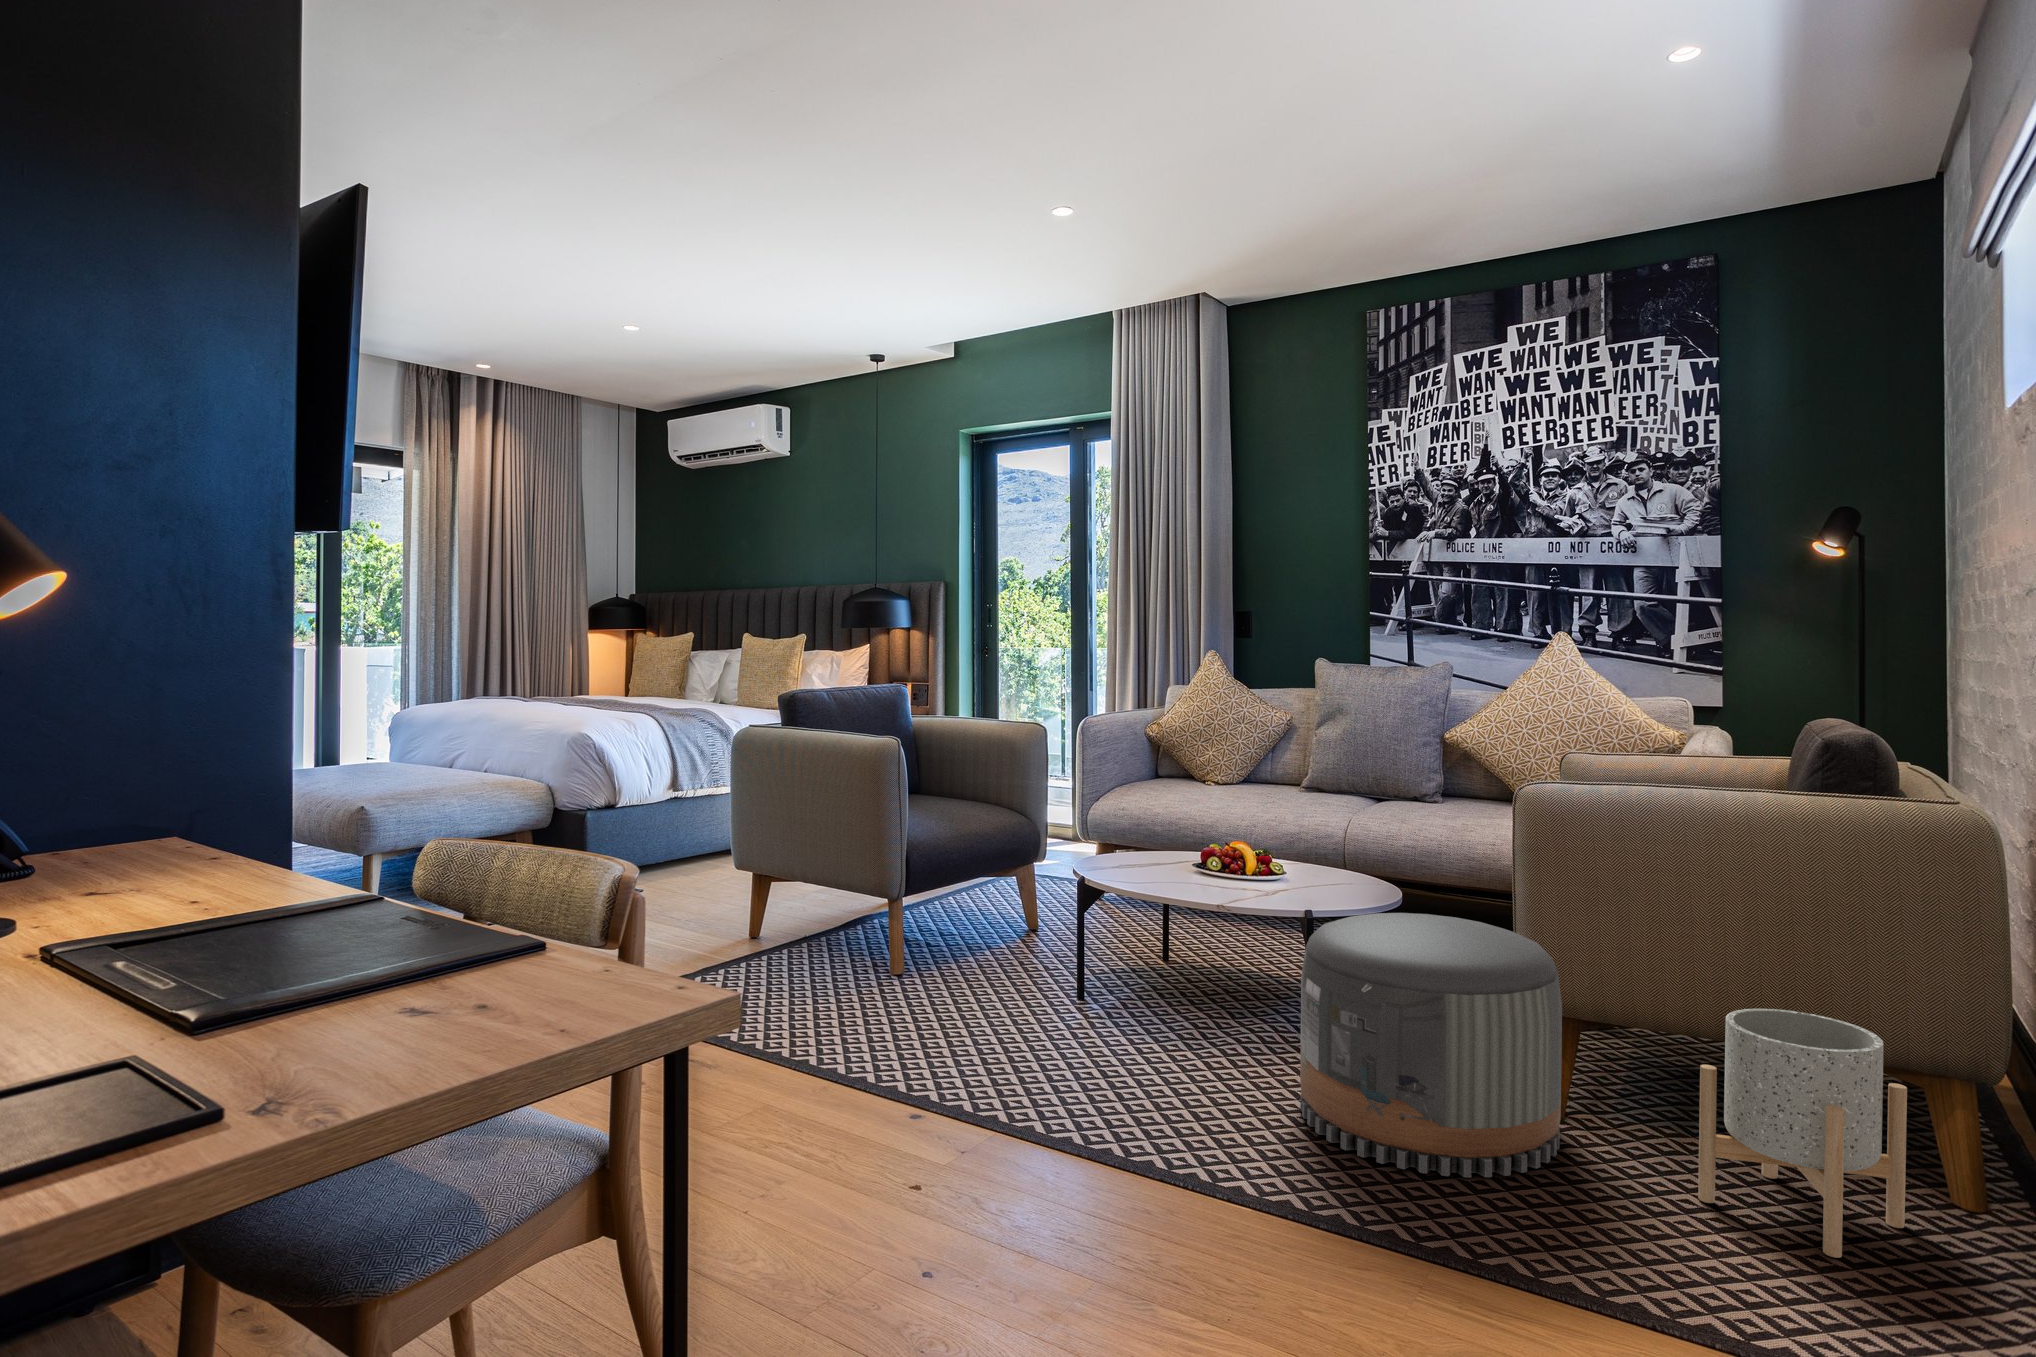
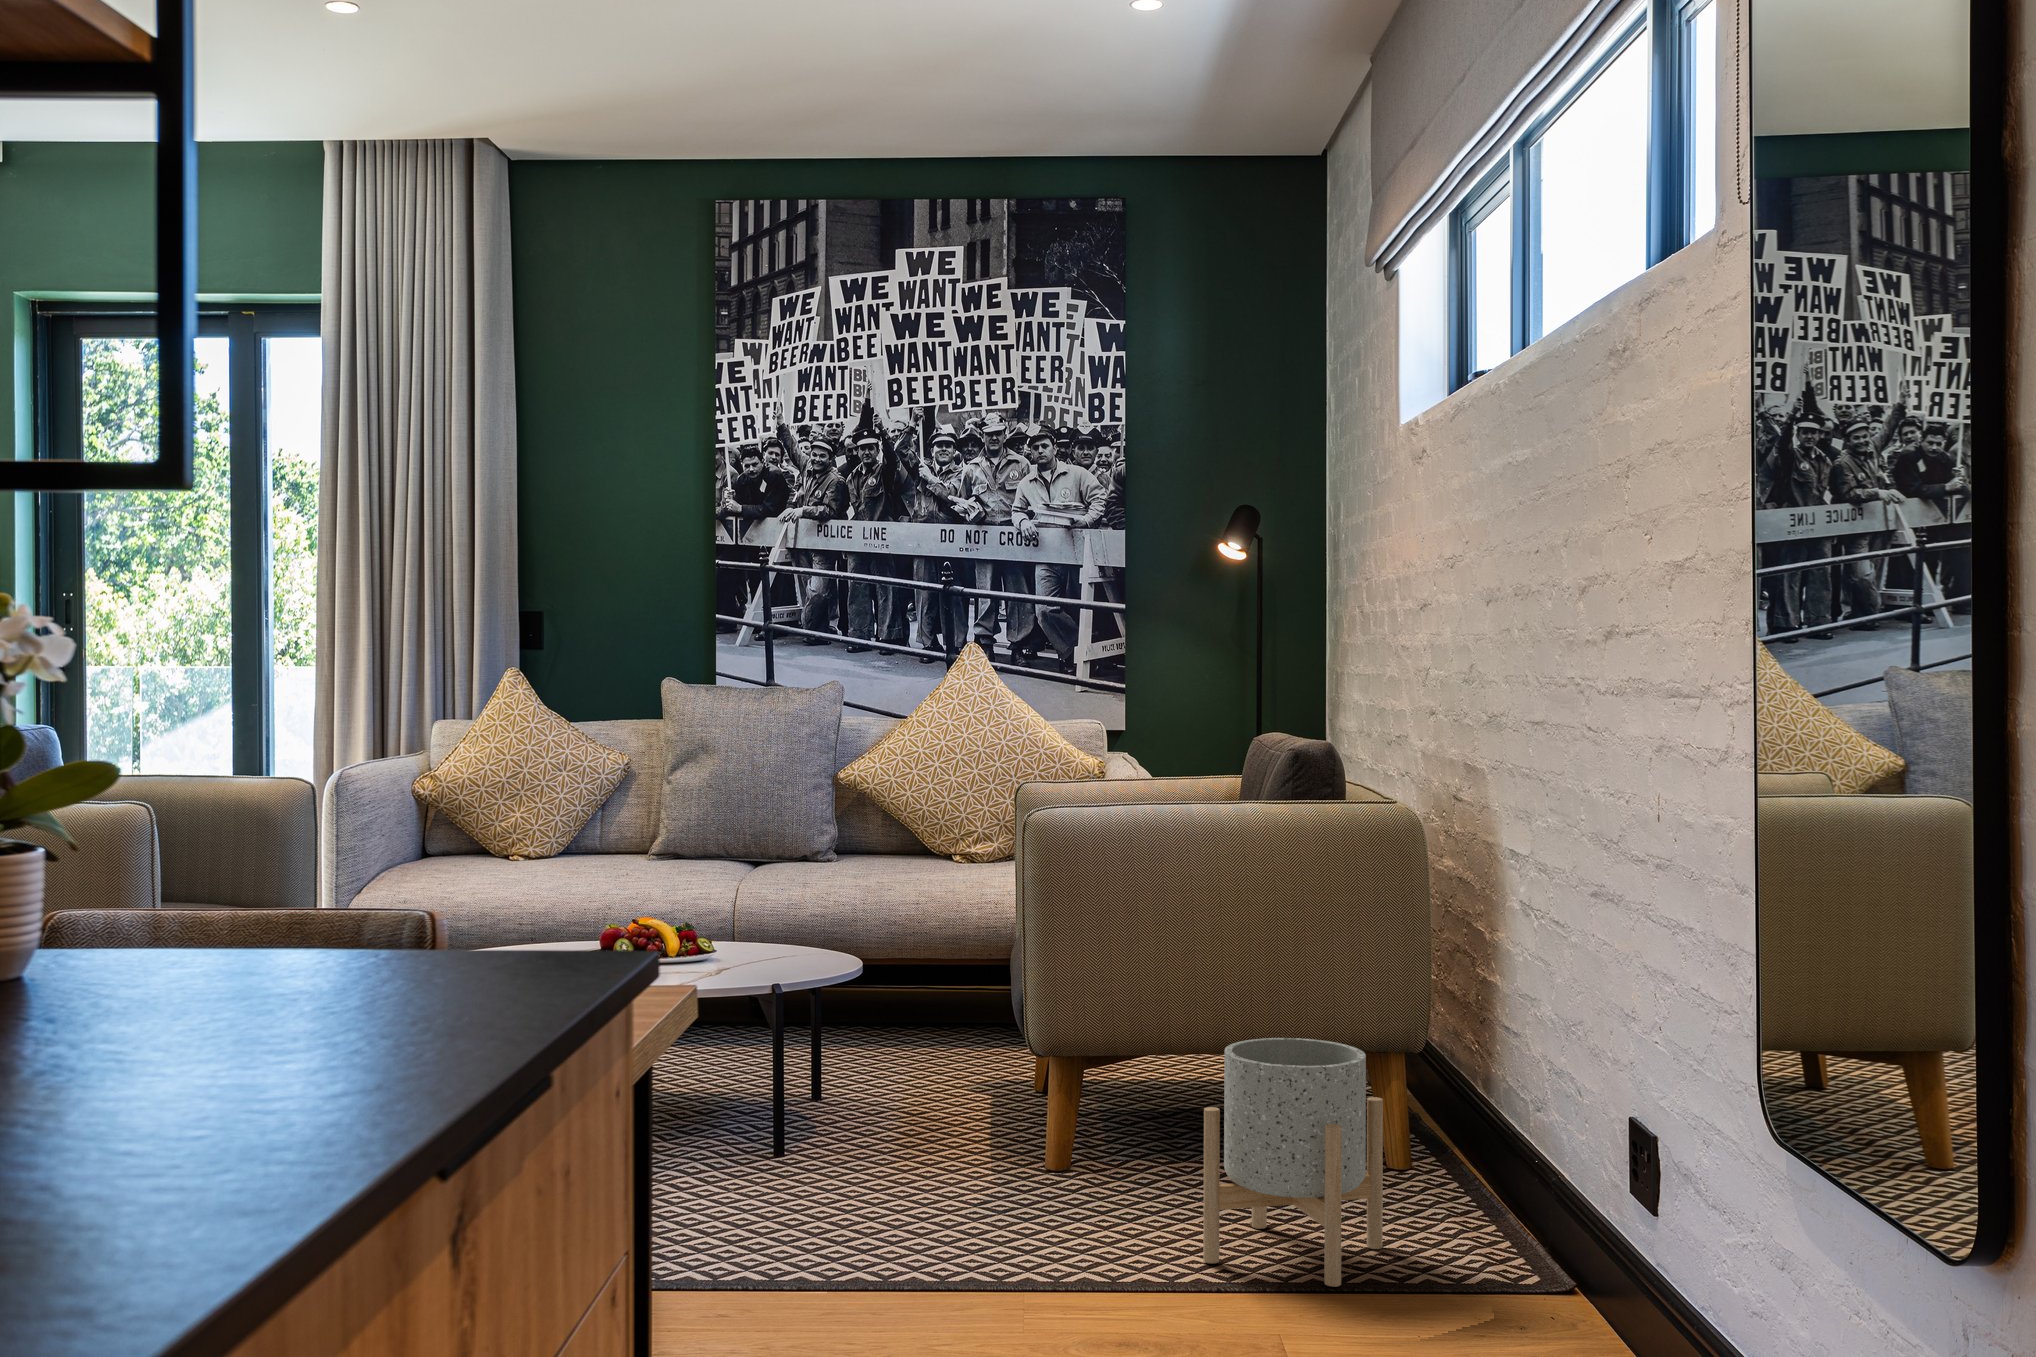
pouf: present [1300,913,1562,1177] -> none [744,982,1056,1298]

